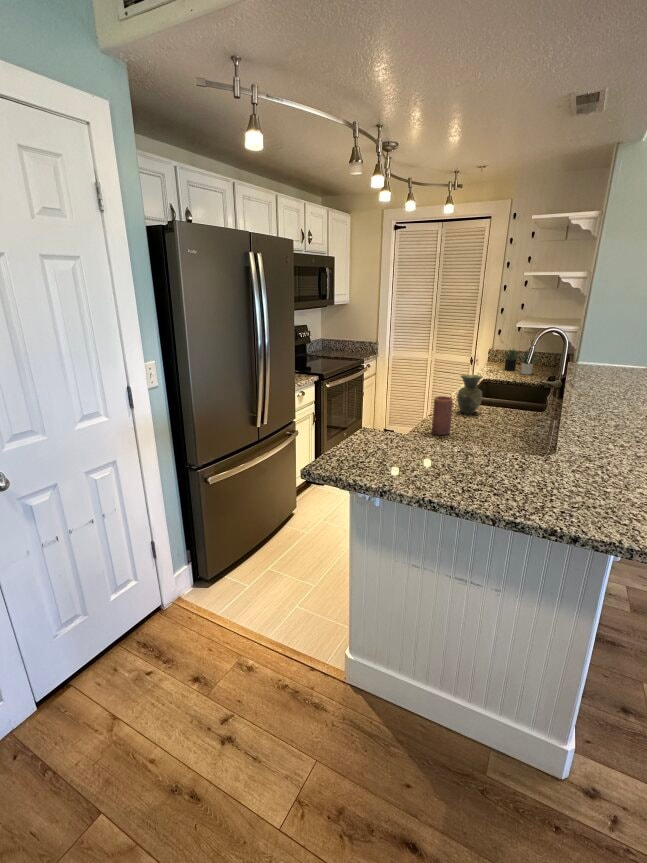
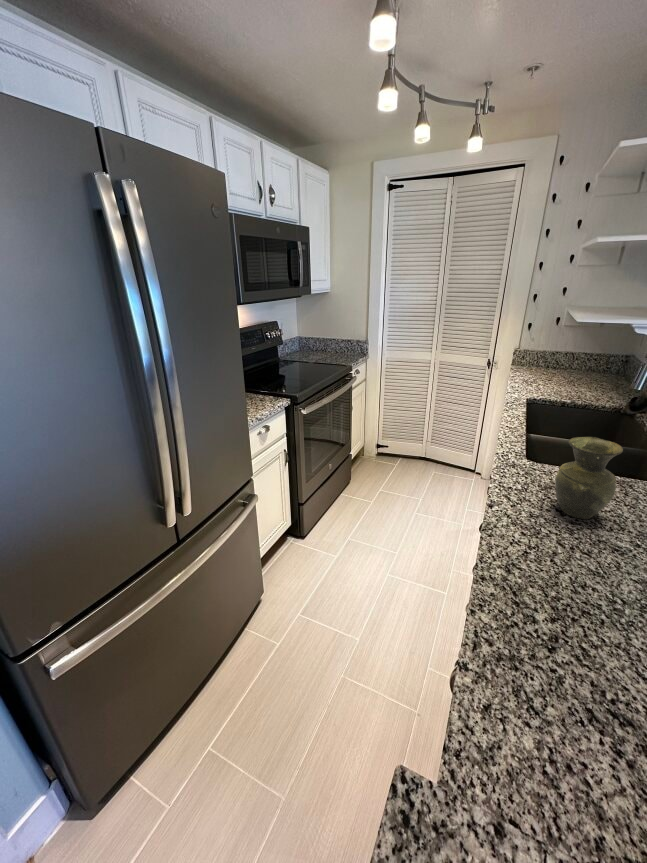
succulent plant: present [504,349,539,375] -> none [539,348,602,388]
candle: present [432,396,453,435] -> none [547,537,627,643]

